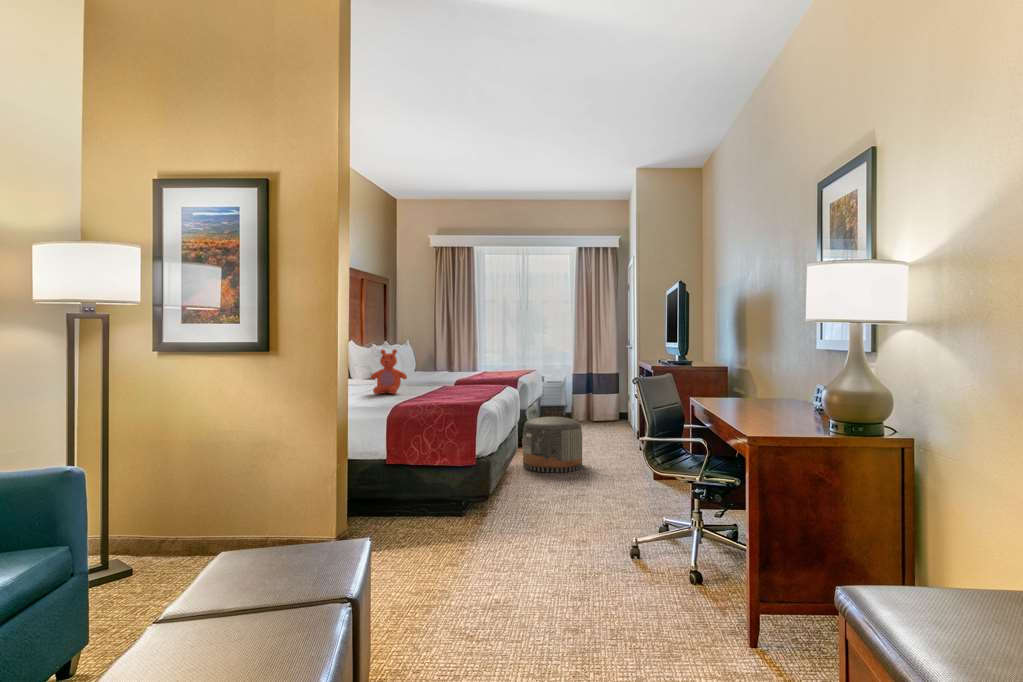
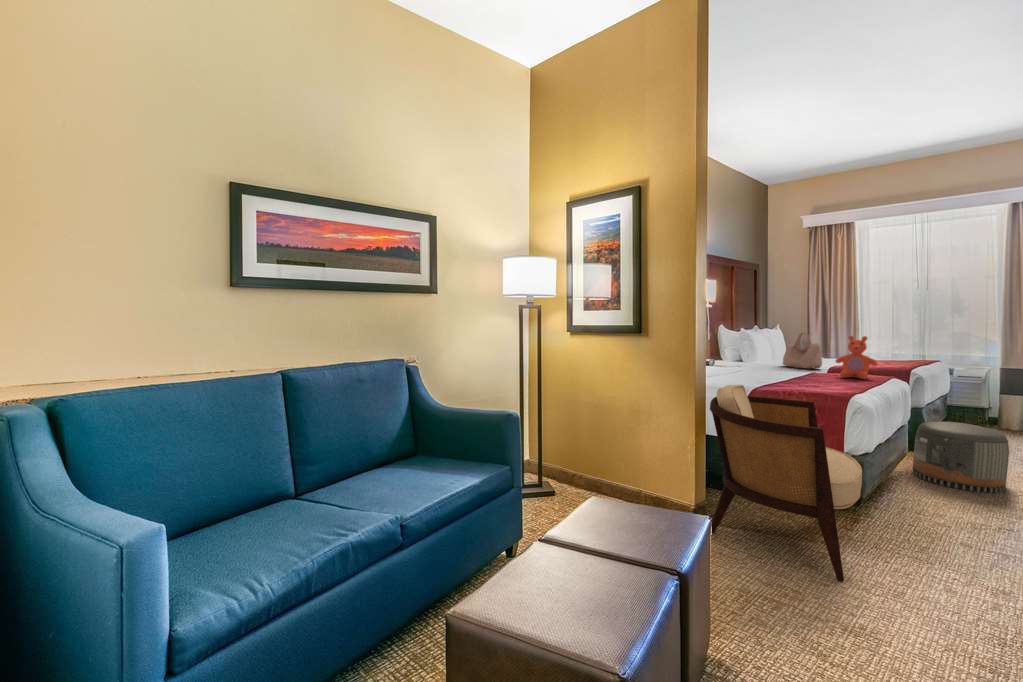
handbag: none [414,346,448,382] -> present [783,332,822,369]
teddy bear: present [371,349,407,394] -> present [836,336,878,379]
armchair: none [350,398,488,570] -> present [710,385,862,582]

